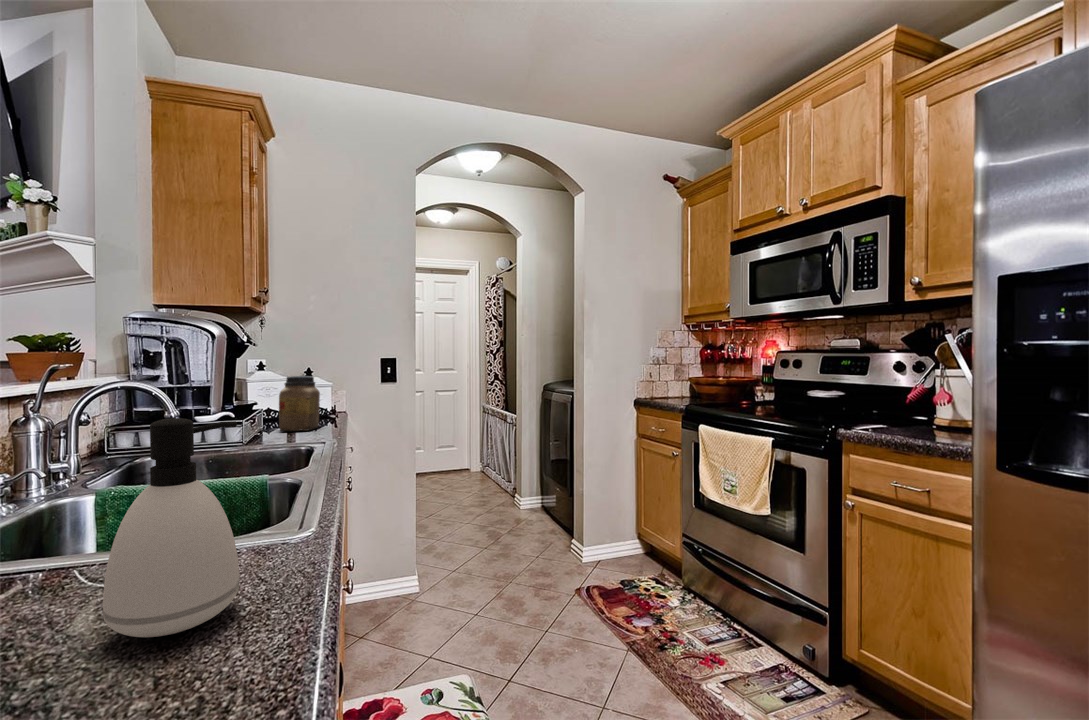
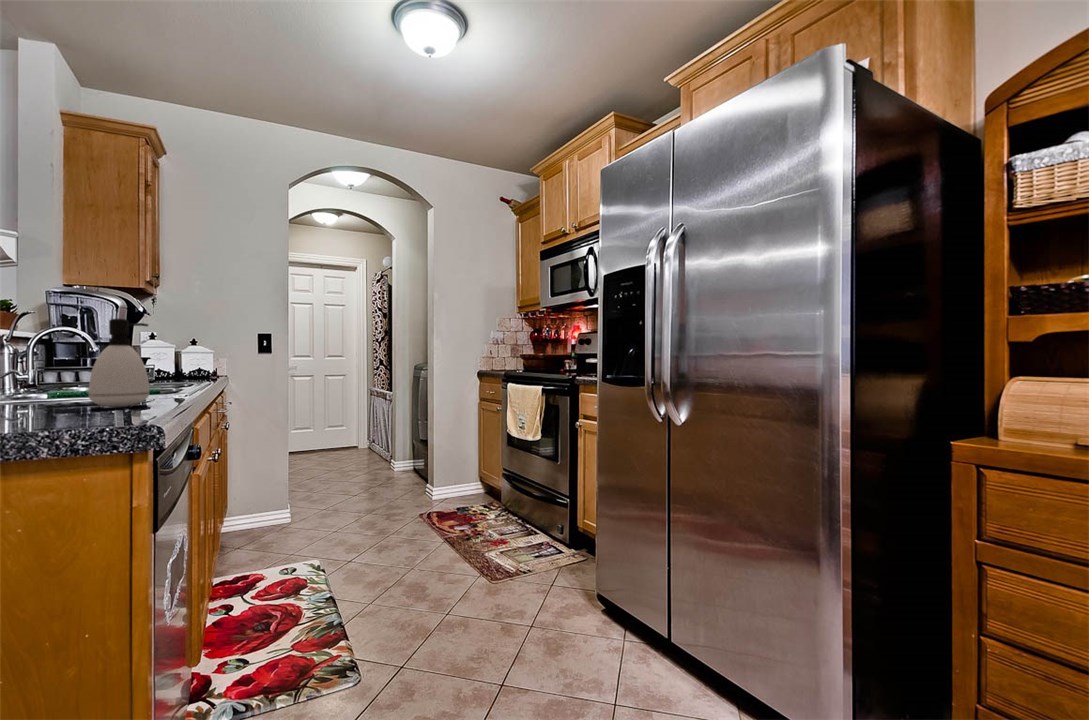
jar: present [279,376,320,431] -> none [169,340,203,381]

